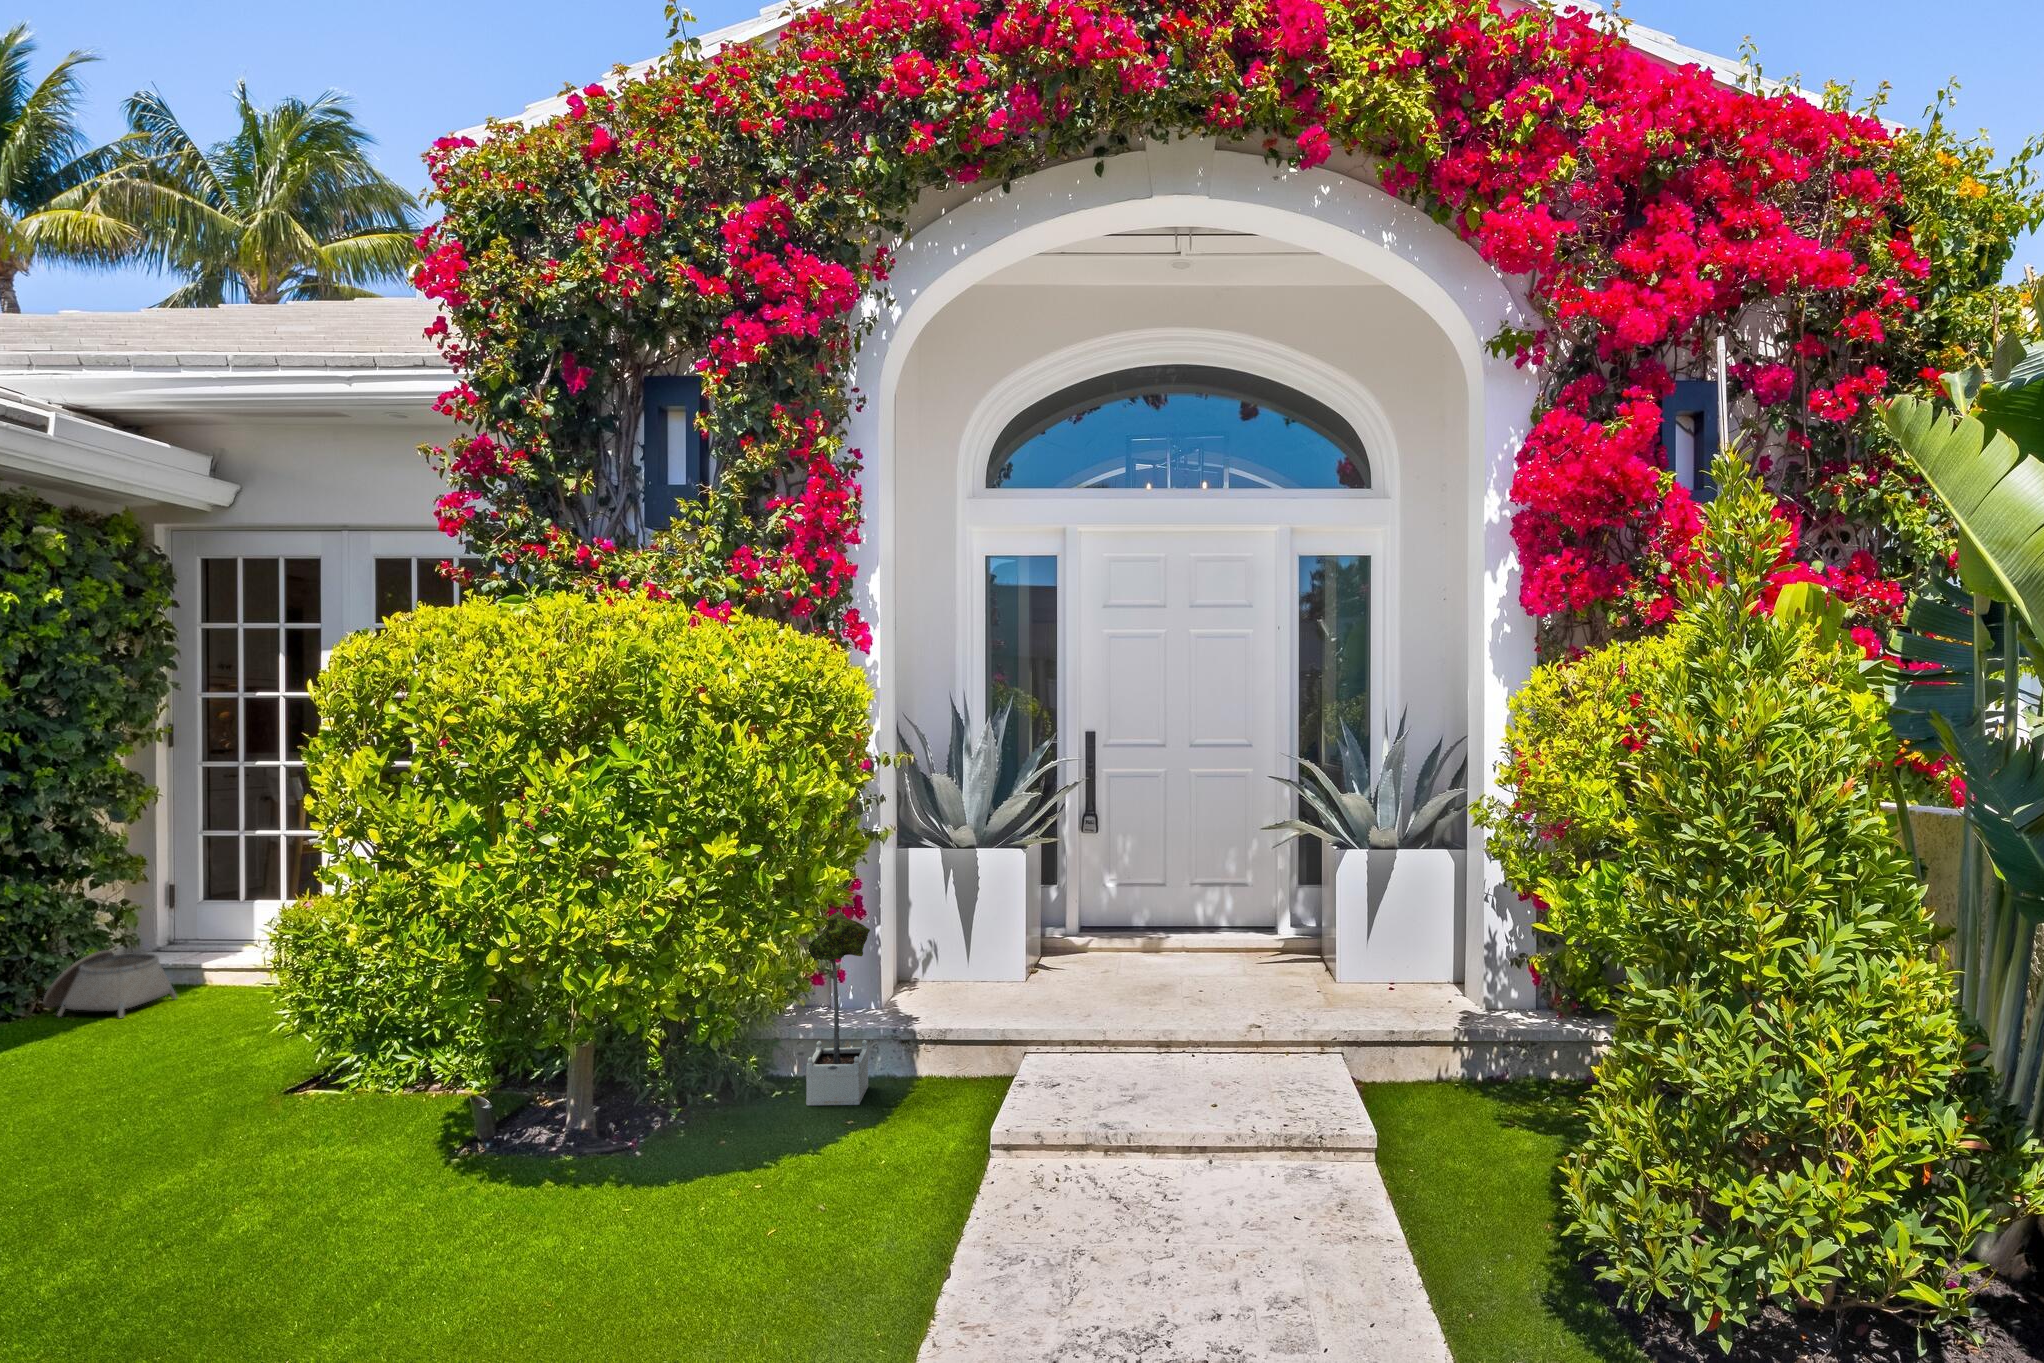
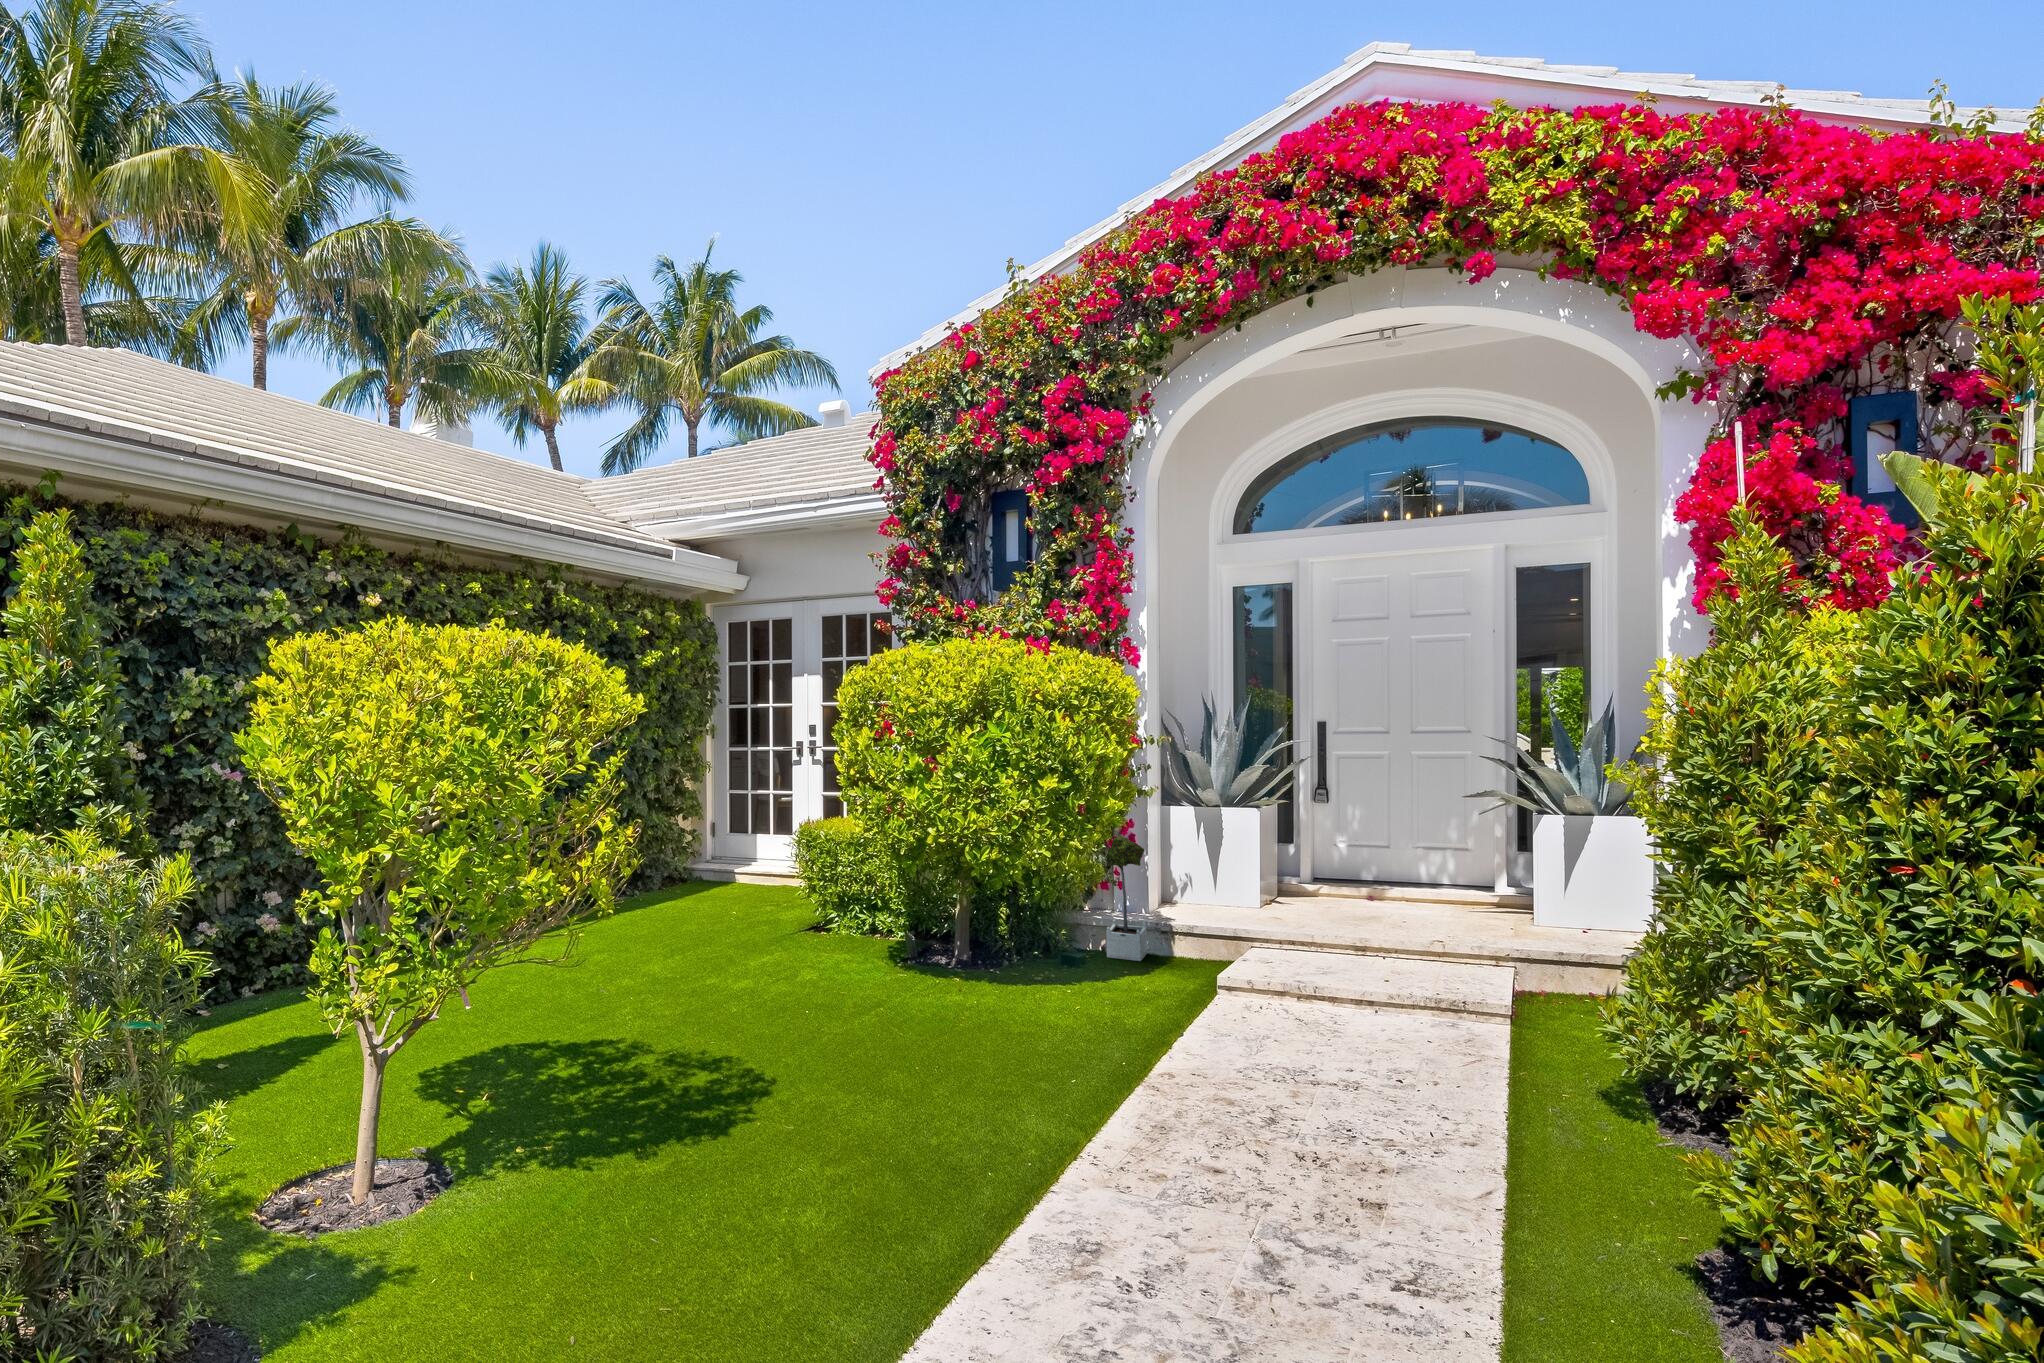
basket: present [43,950,177,1018] -> none [682,832,744,870]

